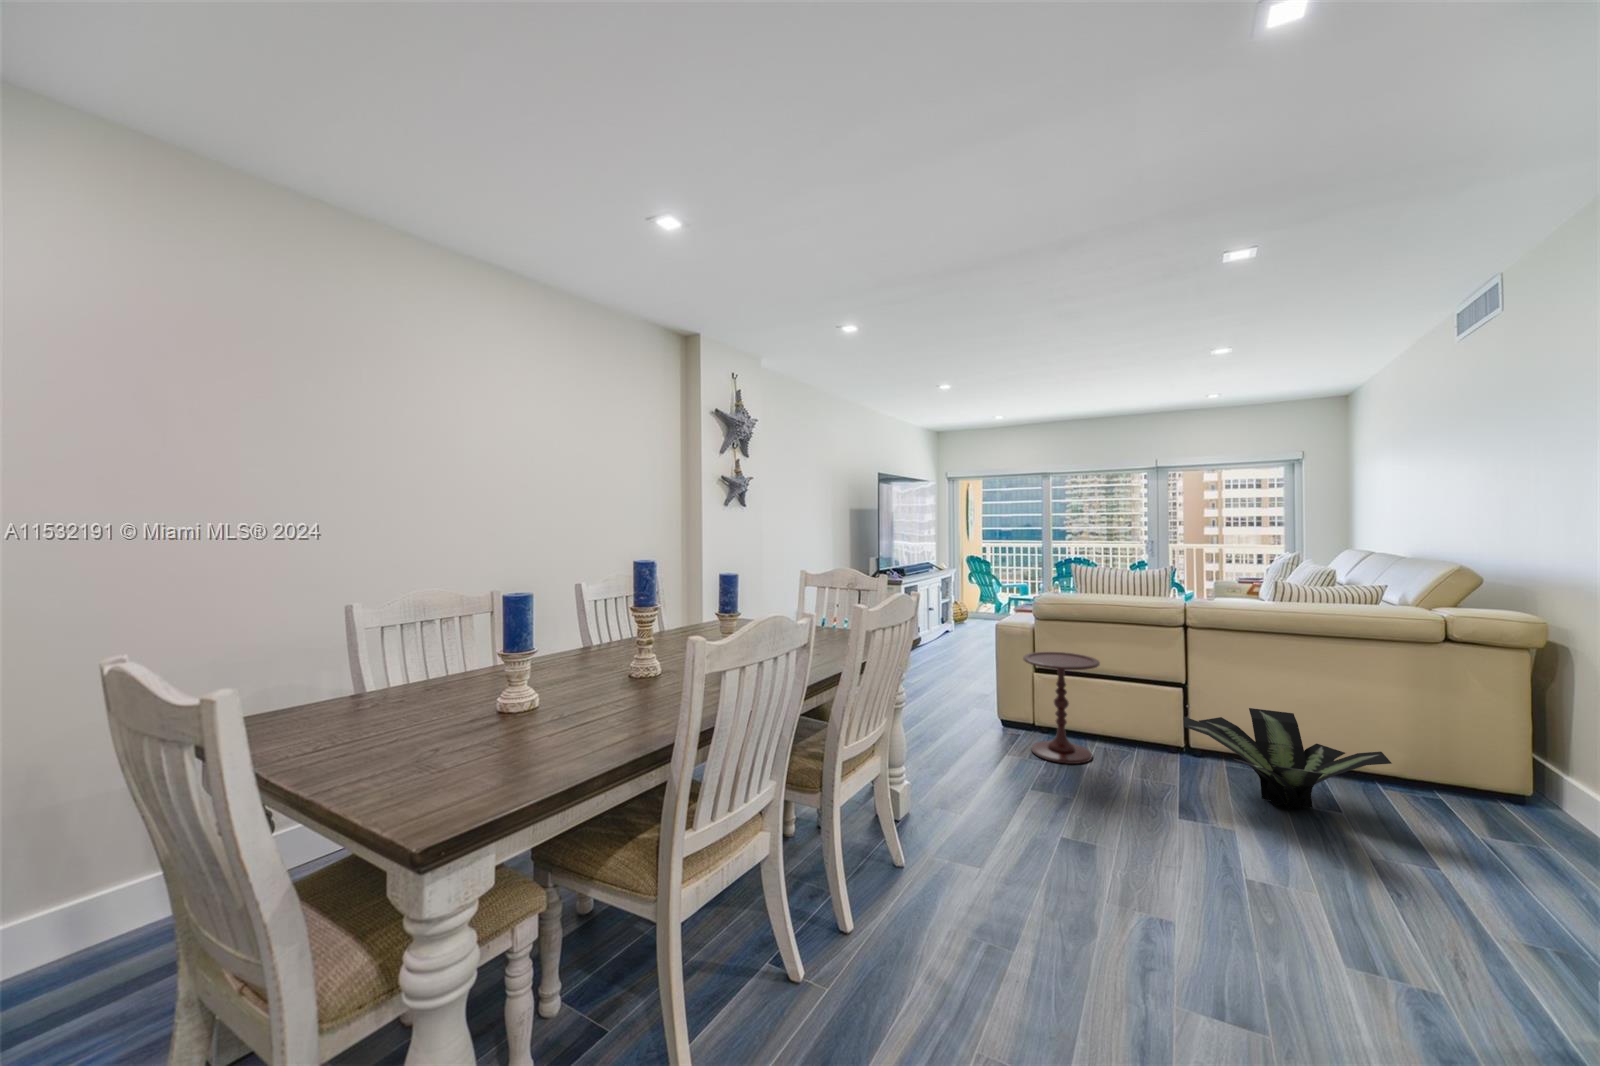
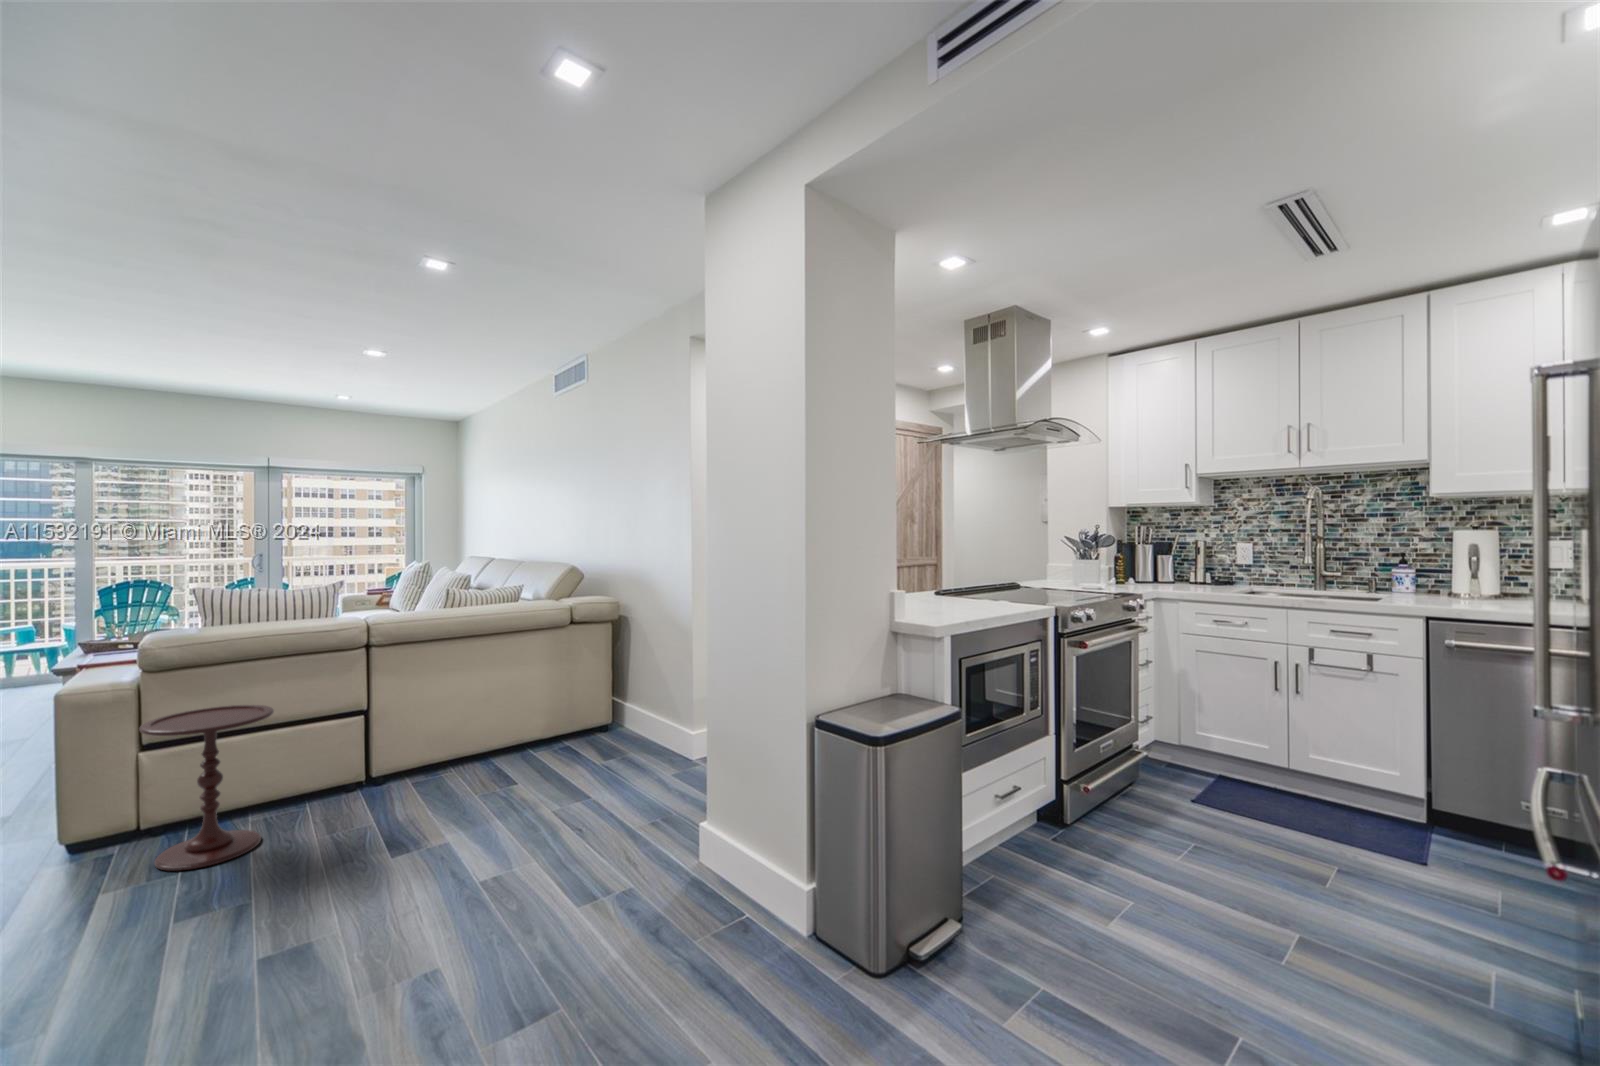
potted plant: present [1184,708,1392,810] -> none [385,710,557,800]

